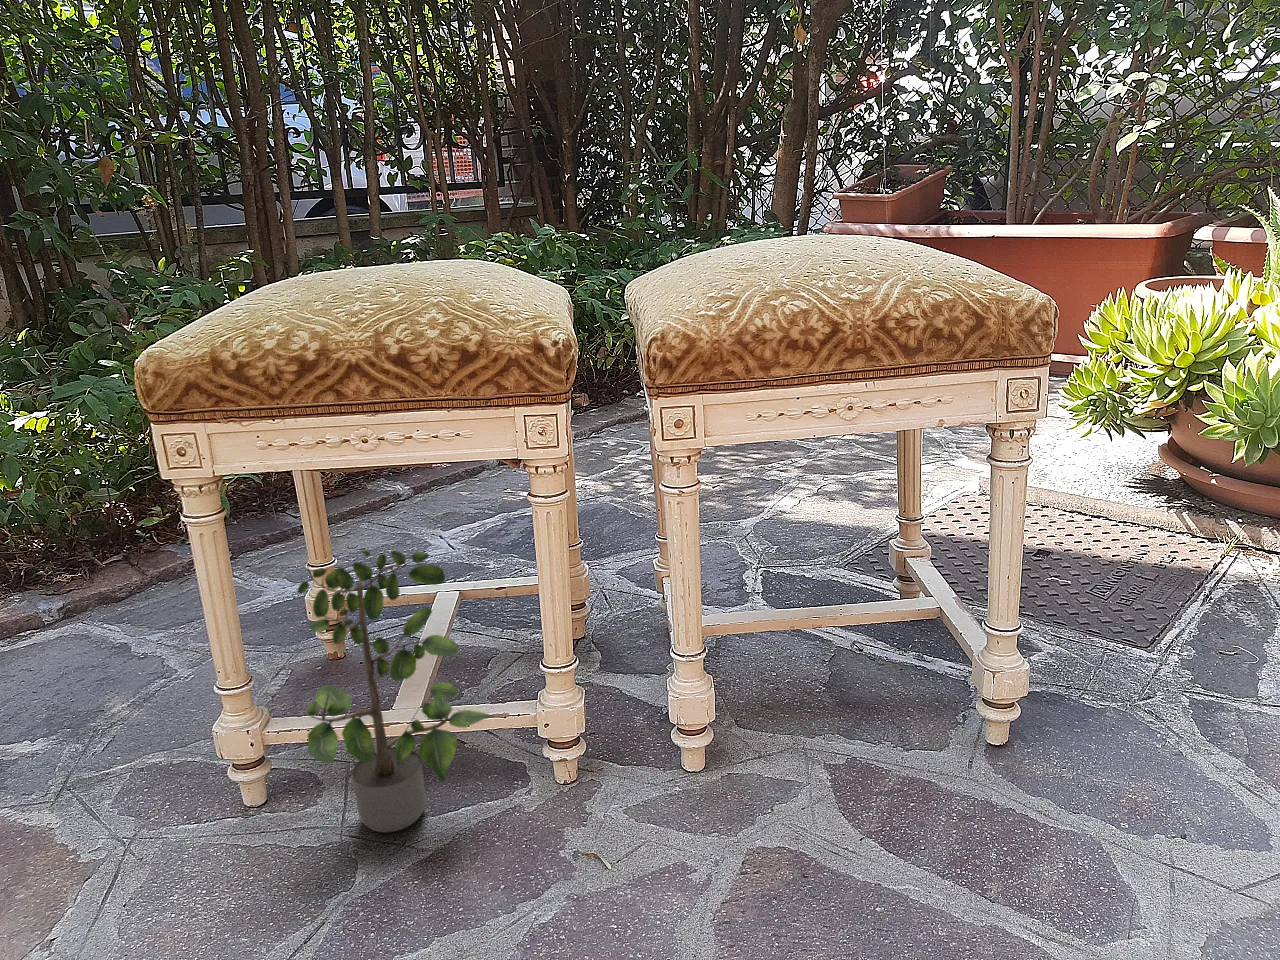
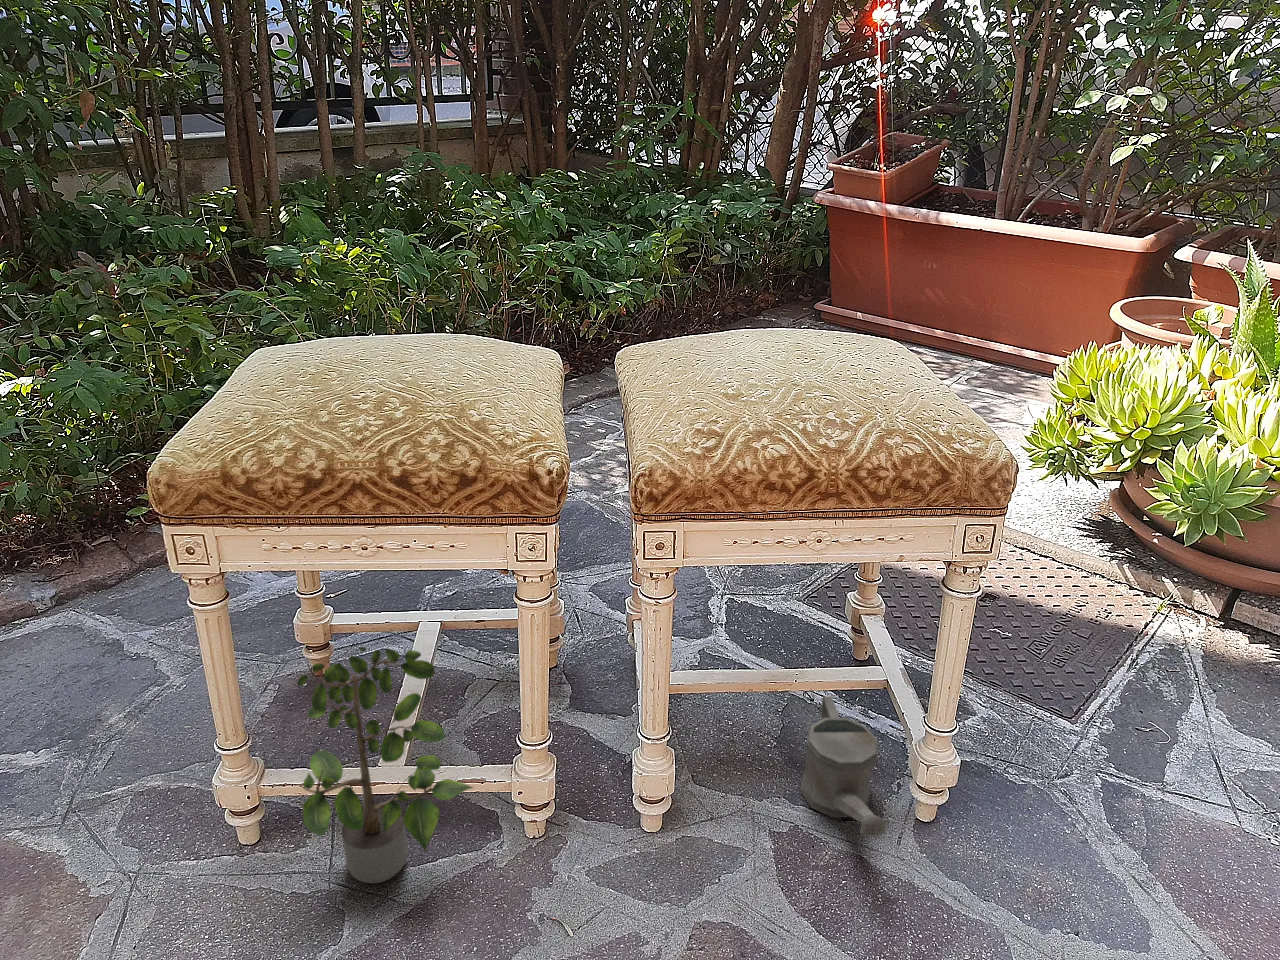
watering can: none [856,626,956,748] -> present [800,696,888,836]

